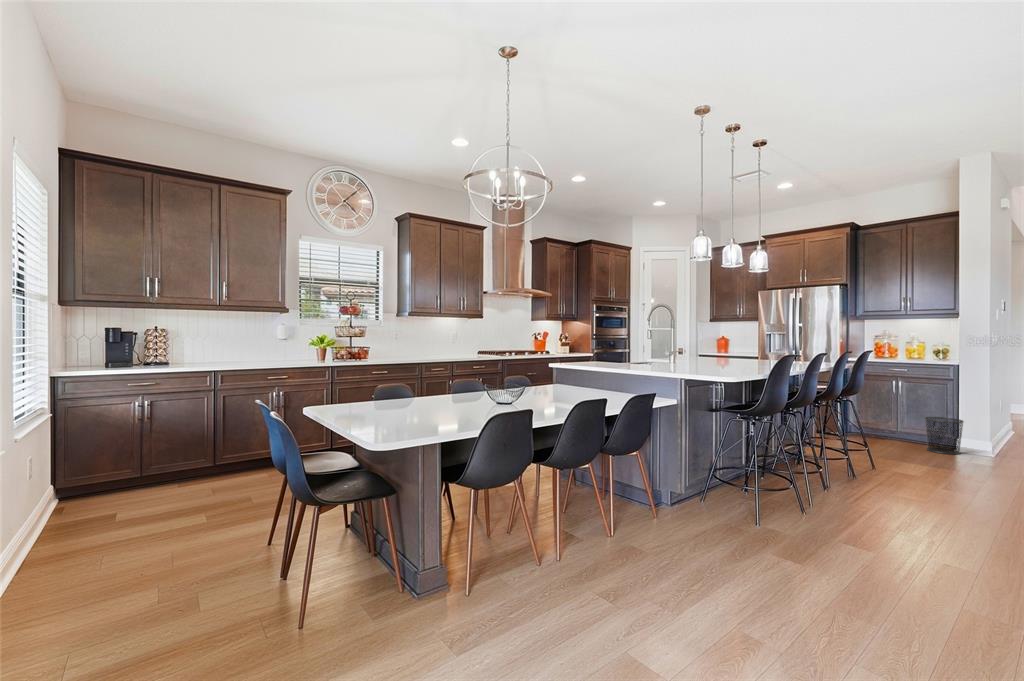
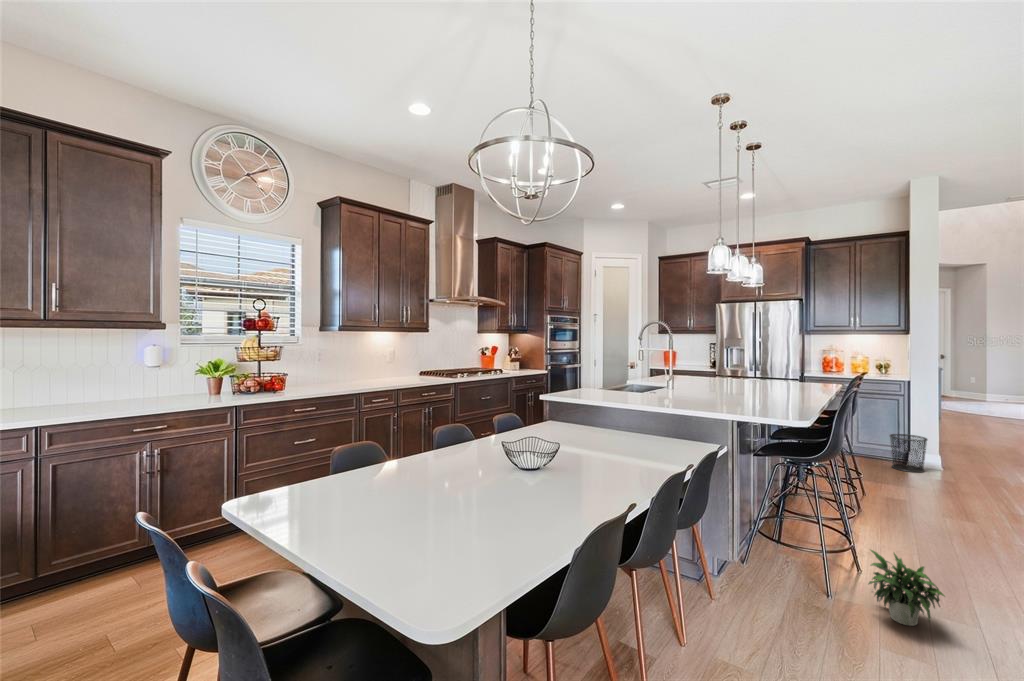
potted plant: none [766,480,821,536] -> present [868,550,945,626]

